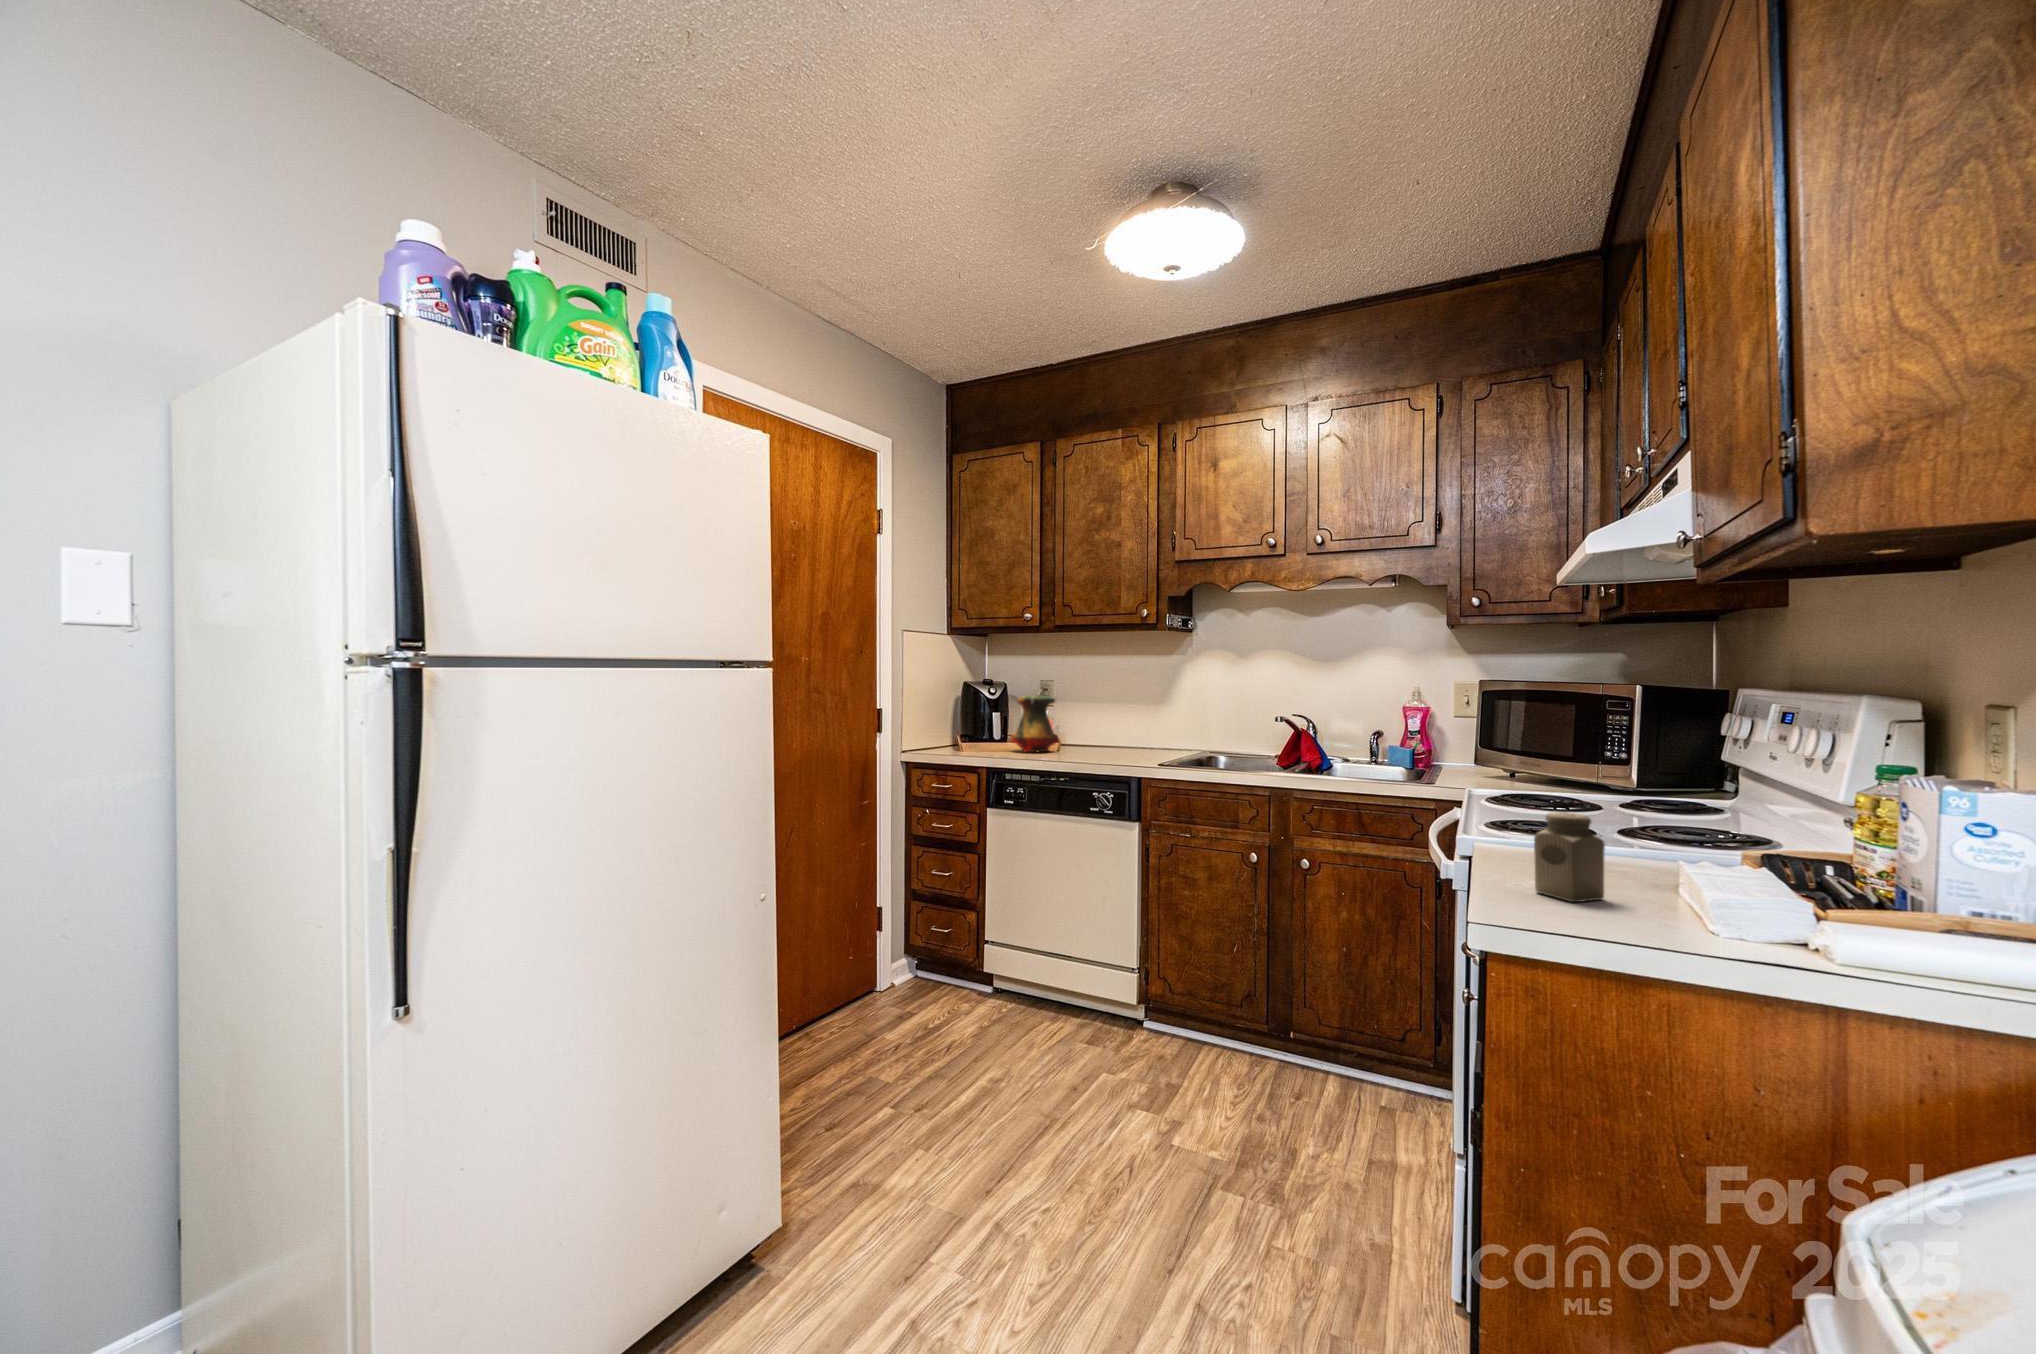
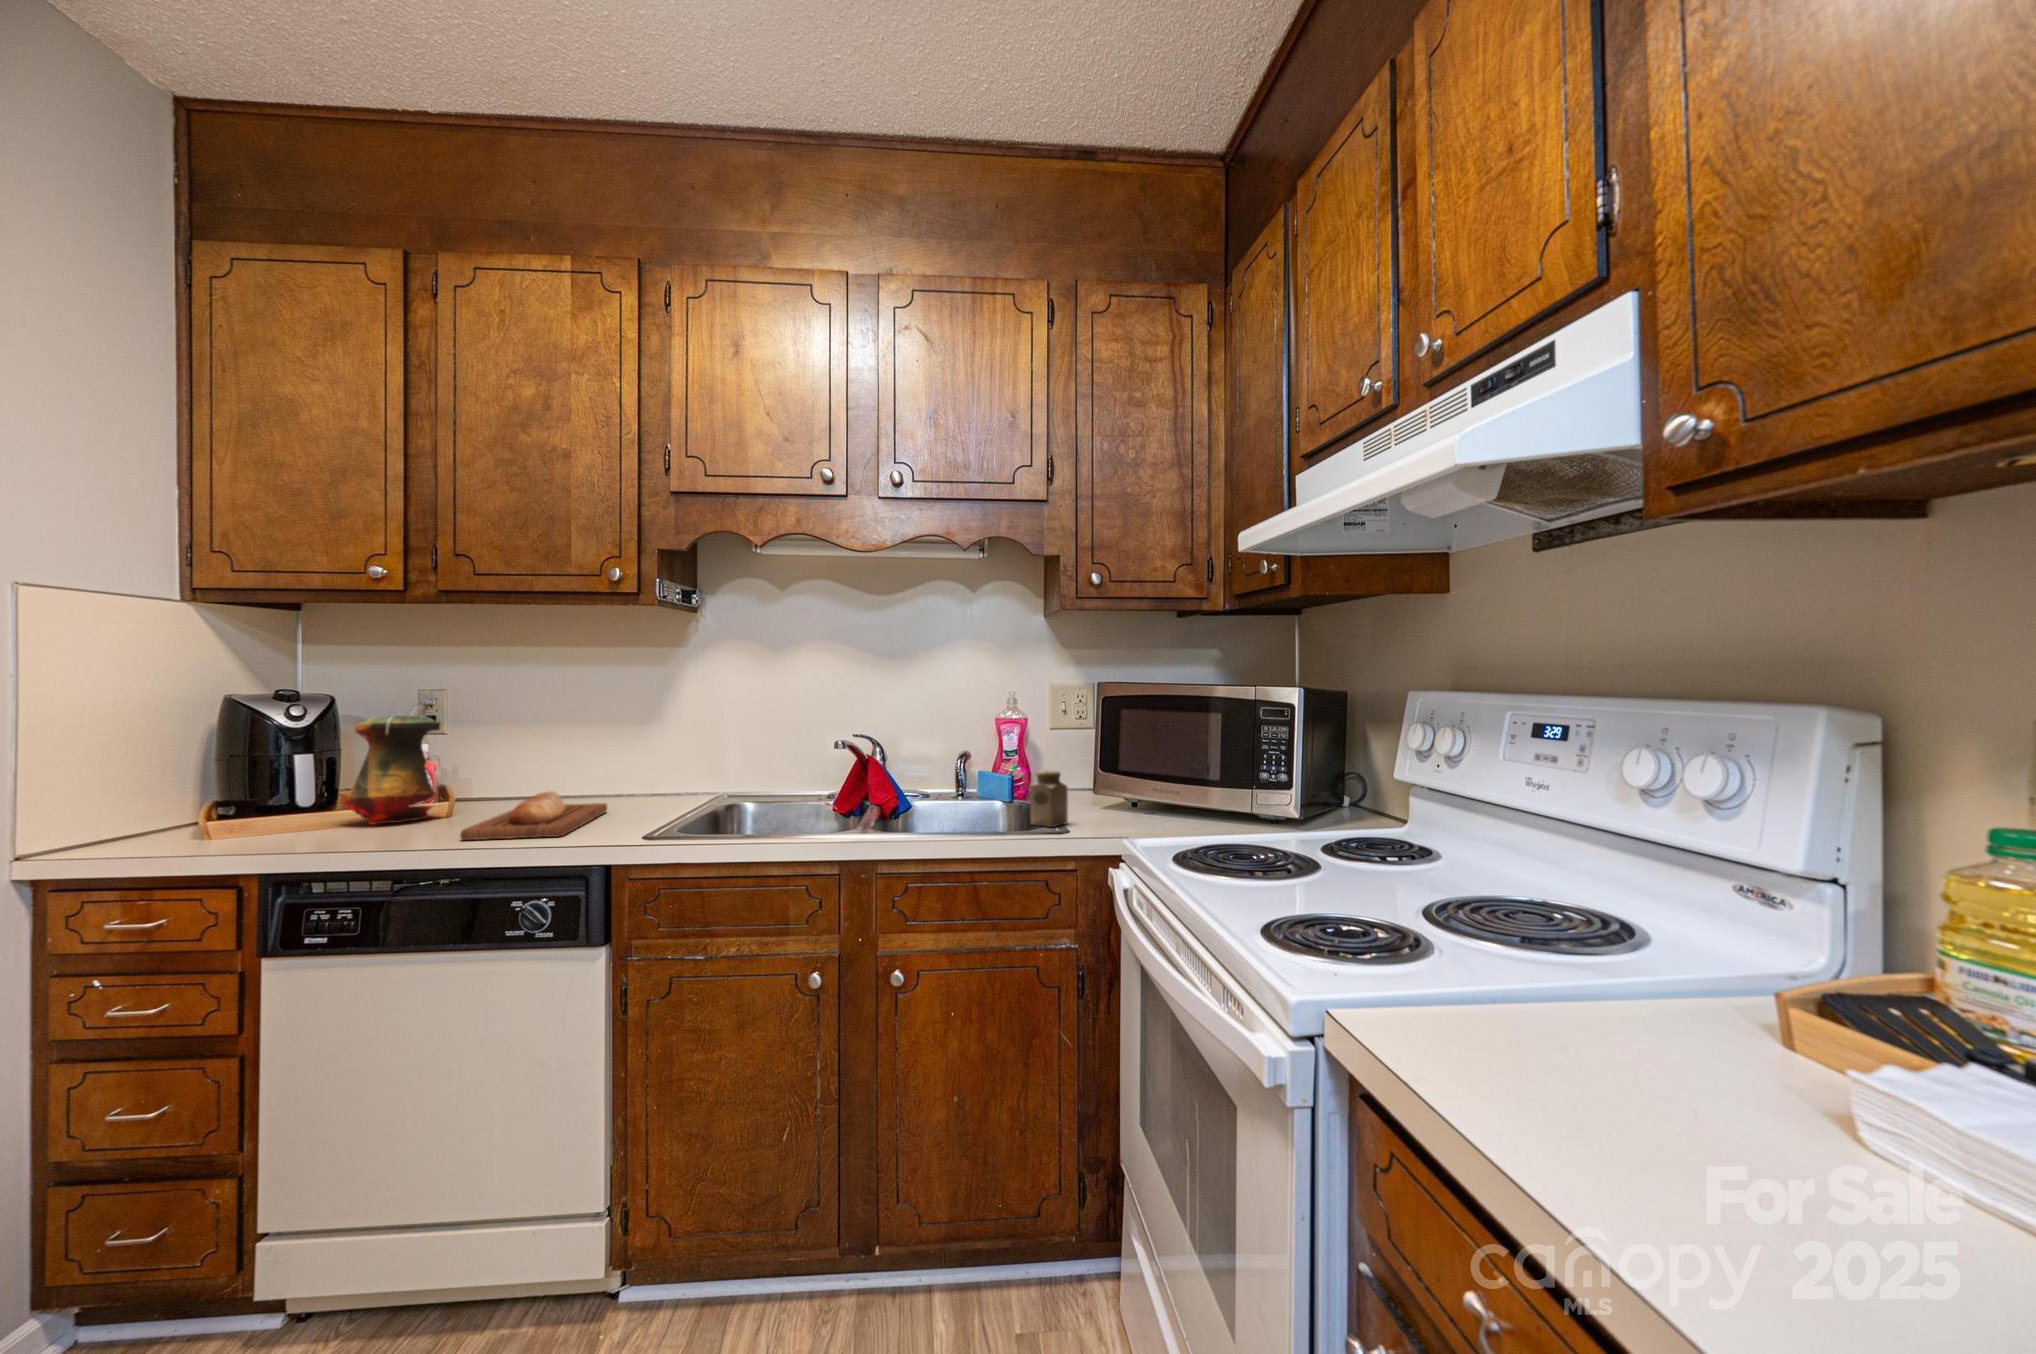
bread loaf: none [1067,740,1140,763] -> present [460,792,607,840]
salt shaker: present [1534,812,1605,902] -> present [1030,770,1068,827]

